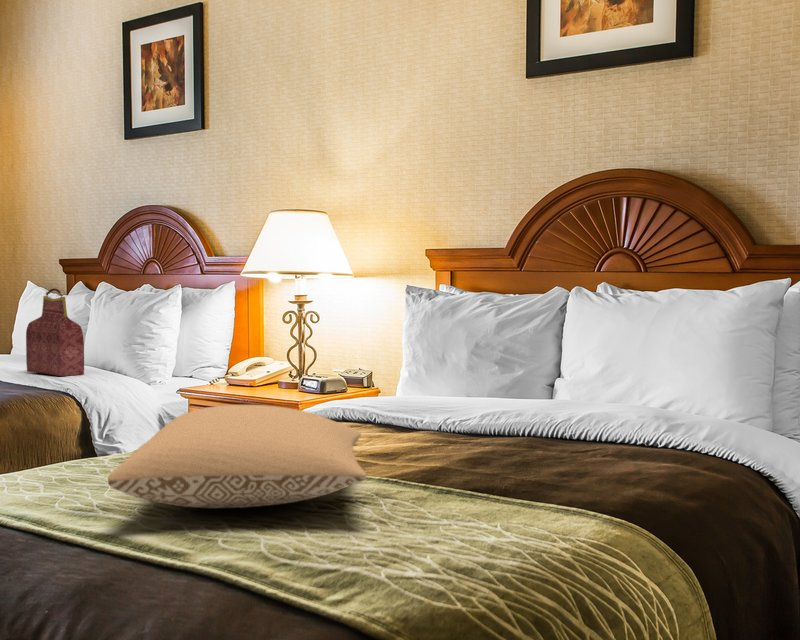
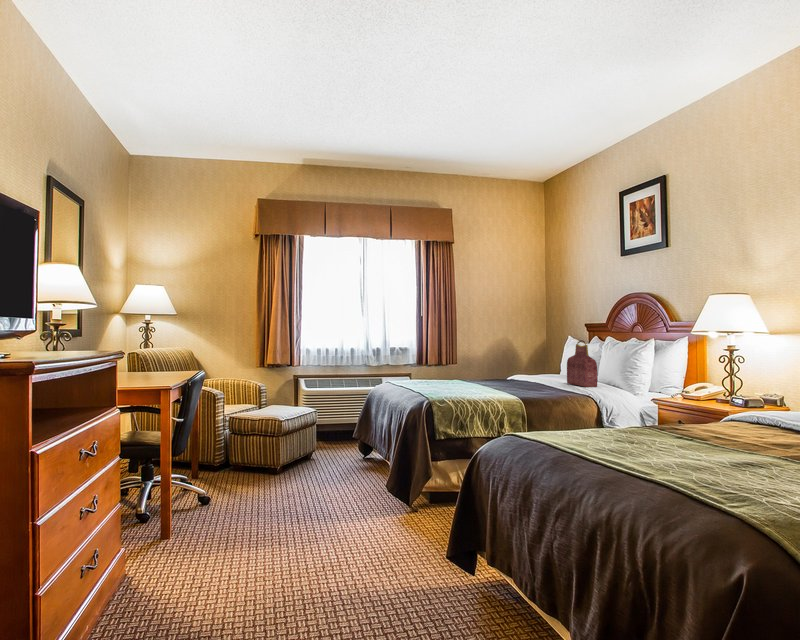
pillow: present [108,405,366,508] -> none [615,407,762,460]

